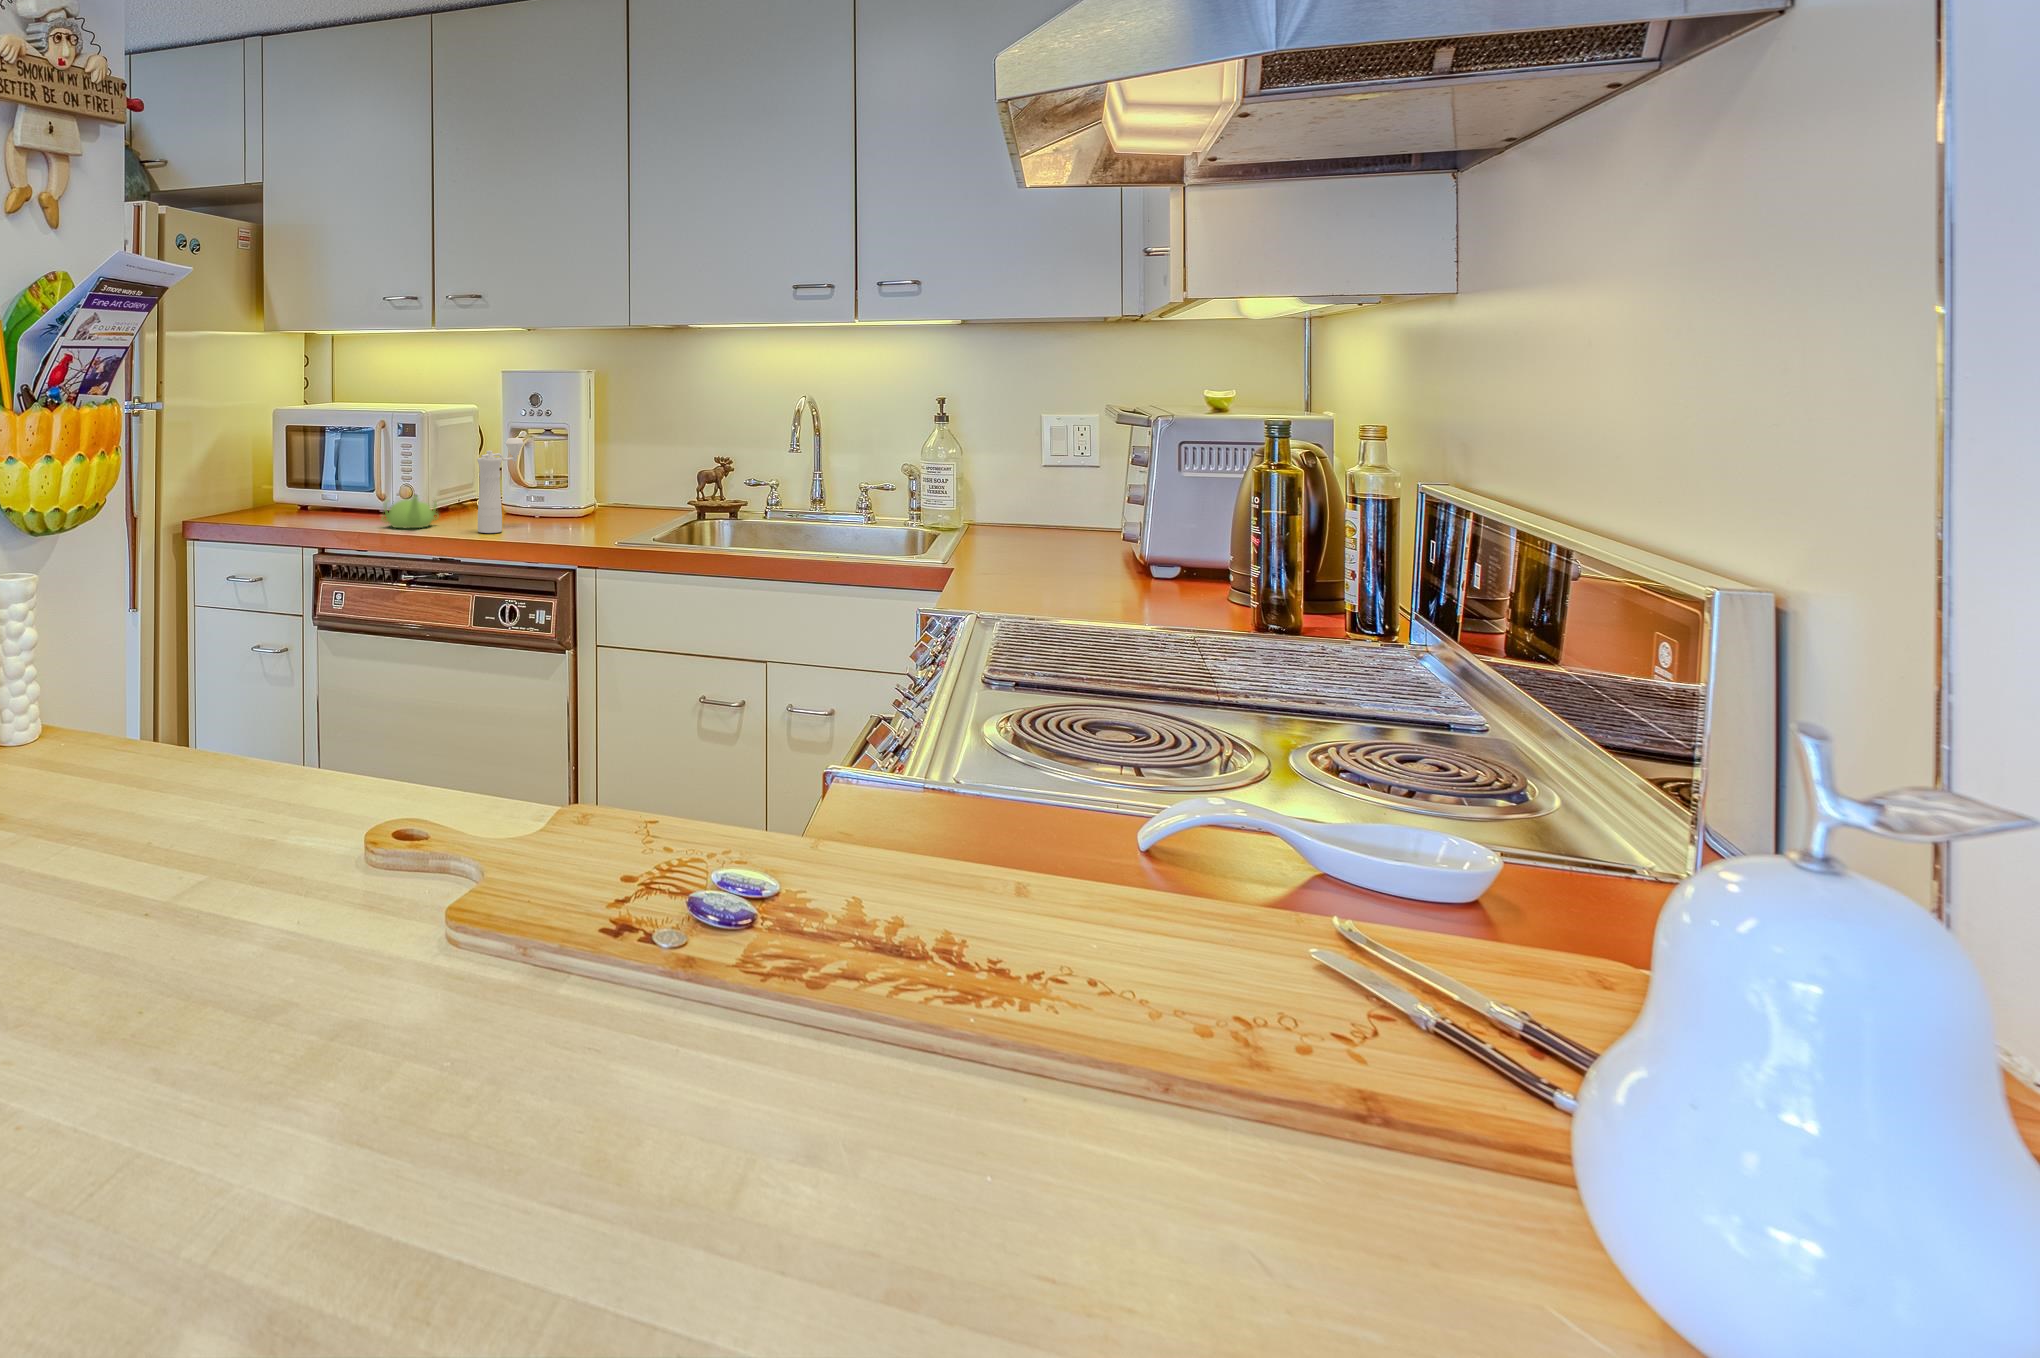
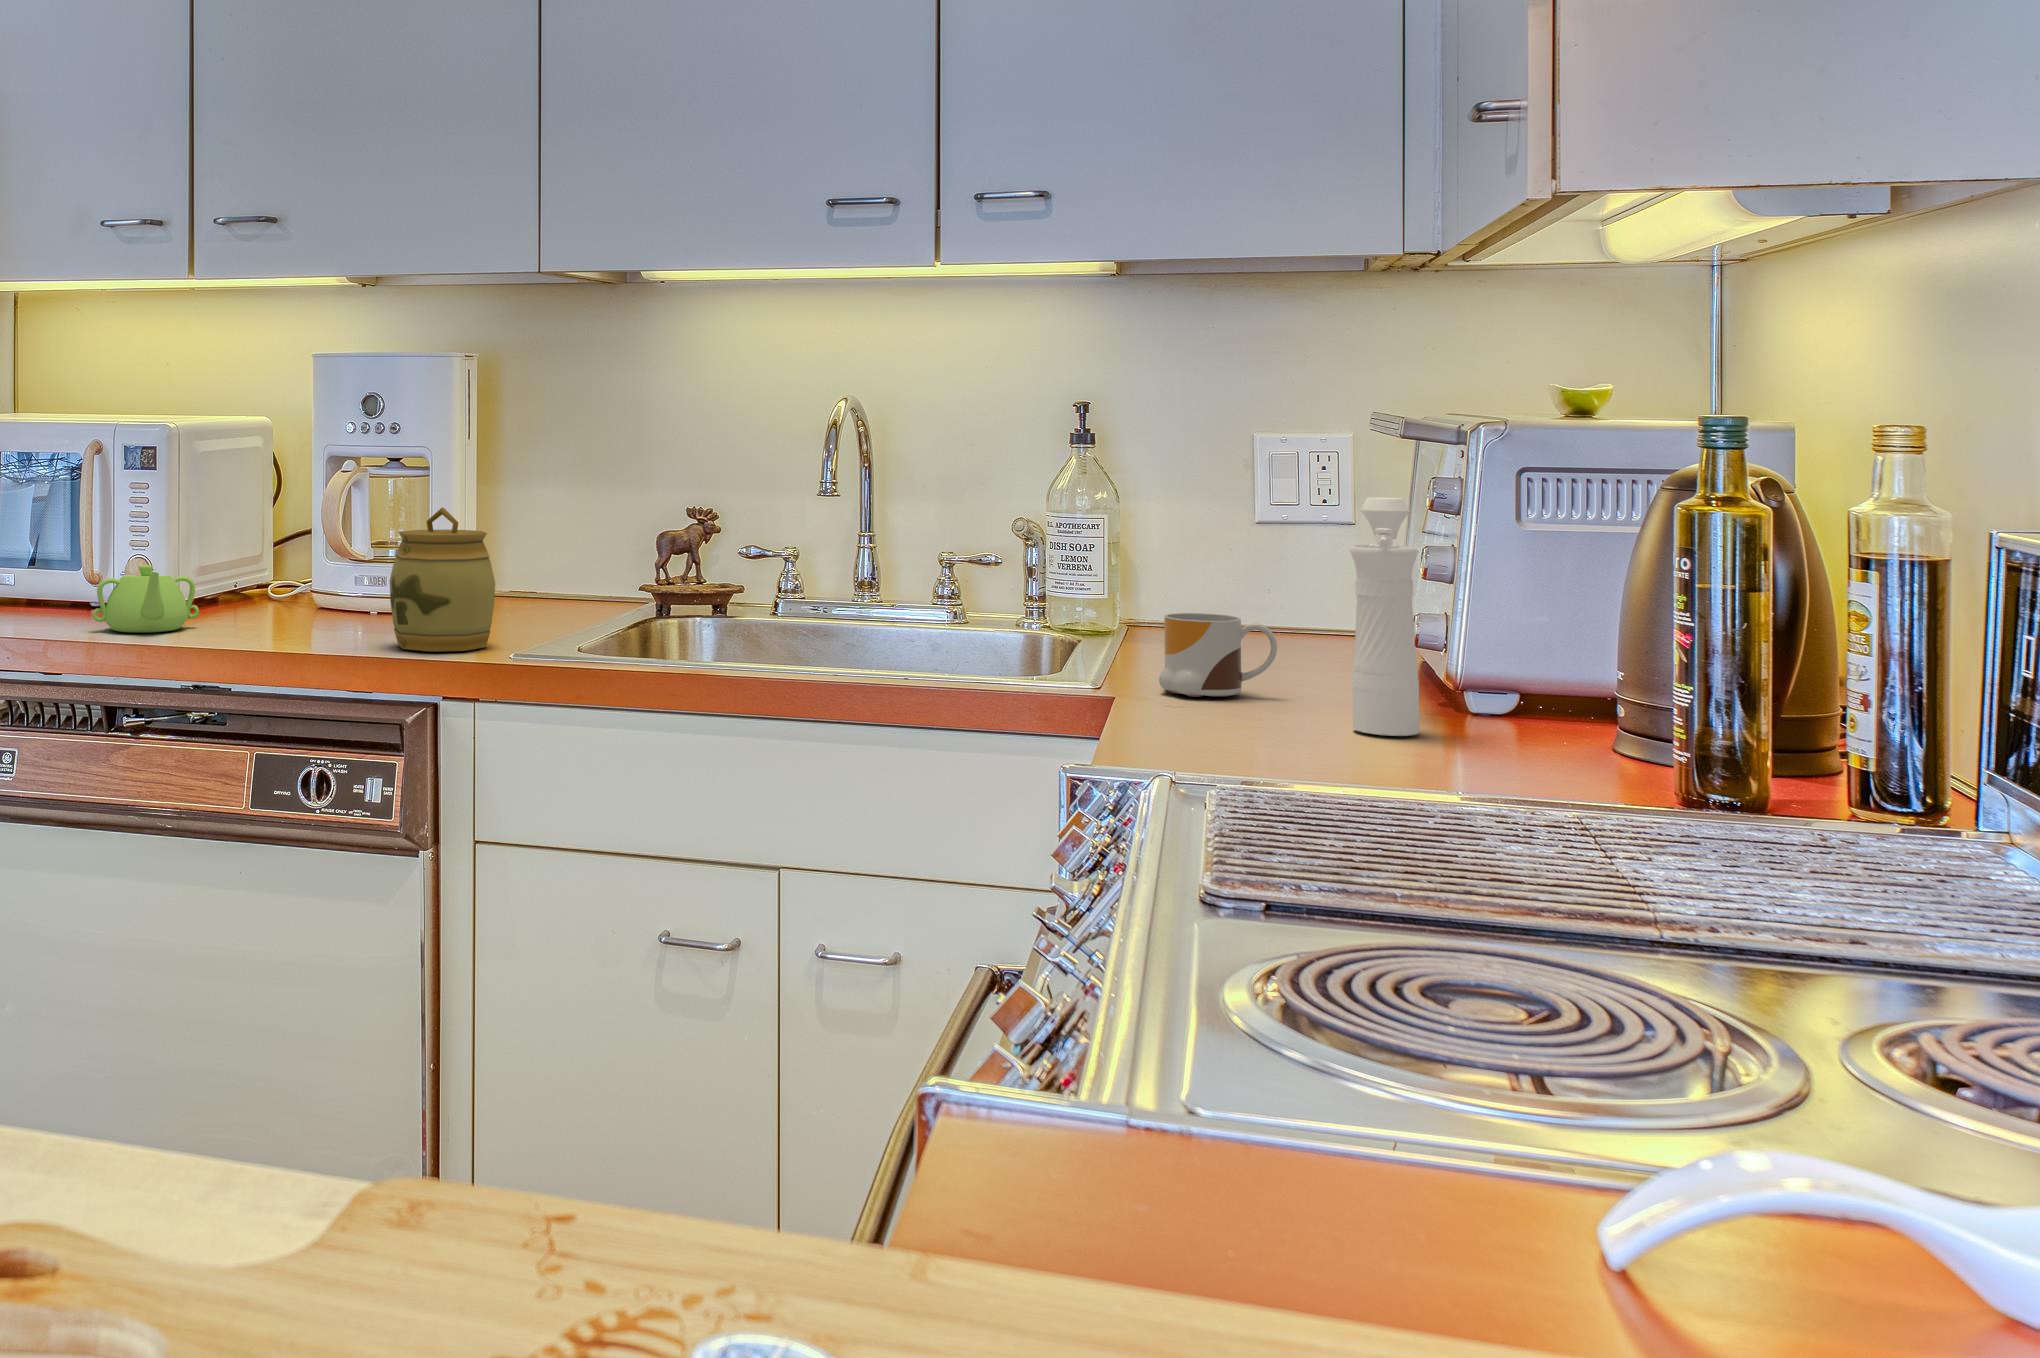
pepper mill: present [477,438,524,533] -> present [1350,497,1419,736]
jar: none [546,460,605,540] -> present [390,507,495,652]
mug: none [980,521,1047,569] -> present [1159,613,1277,697]

